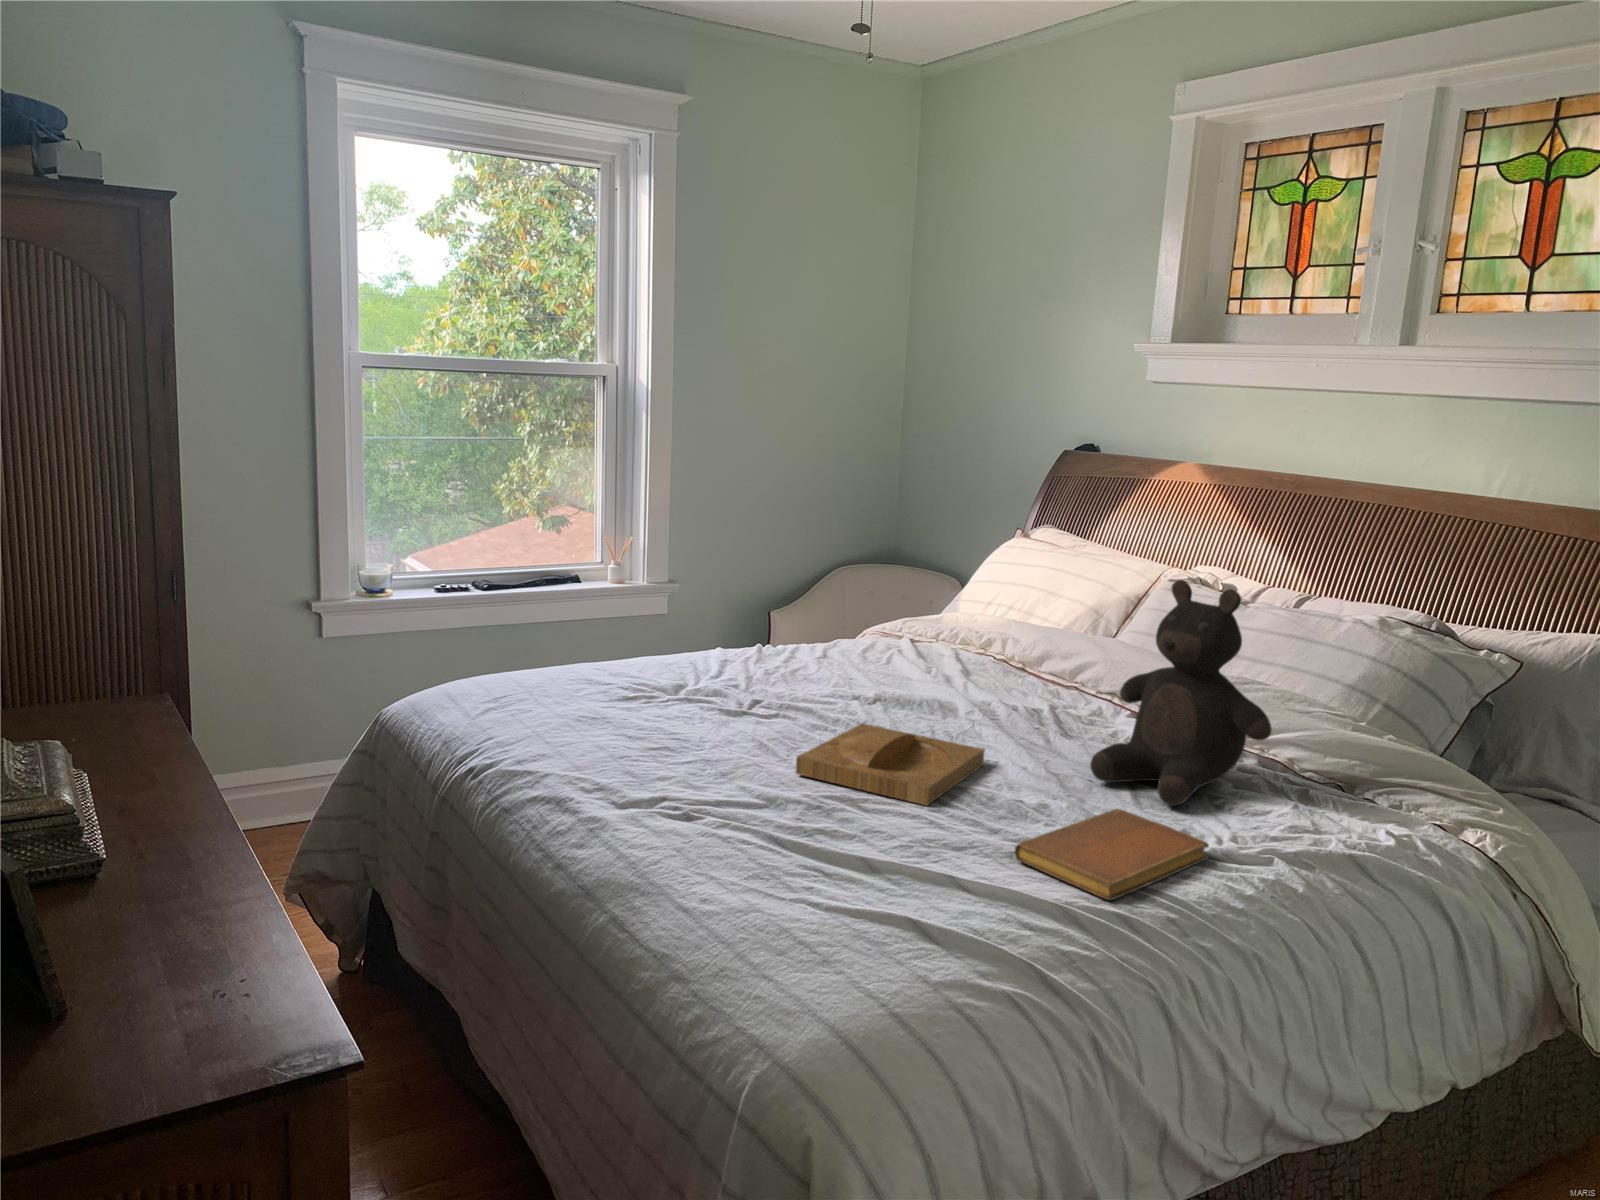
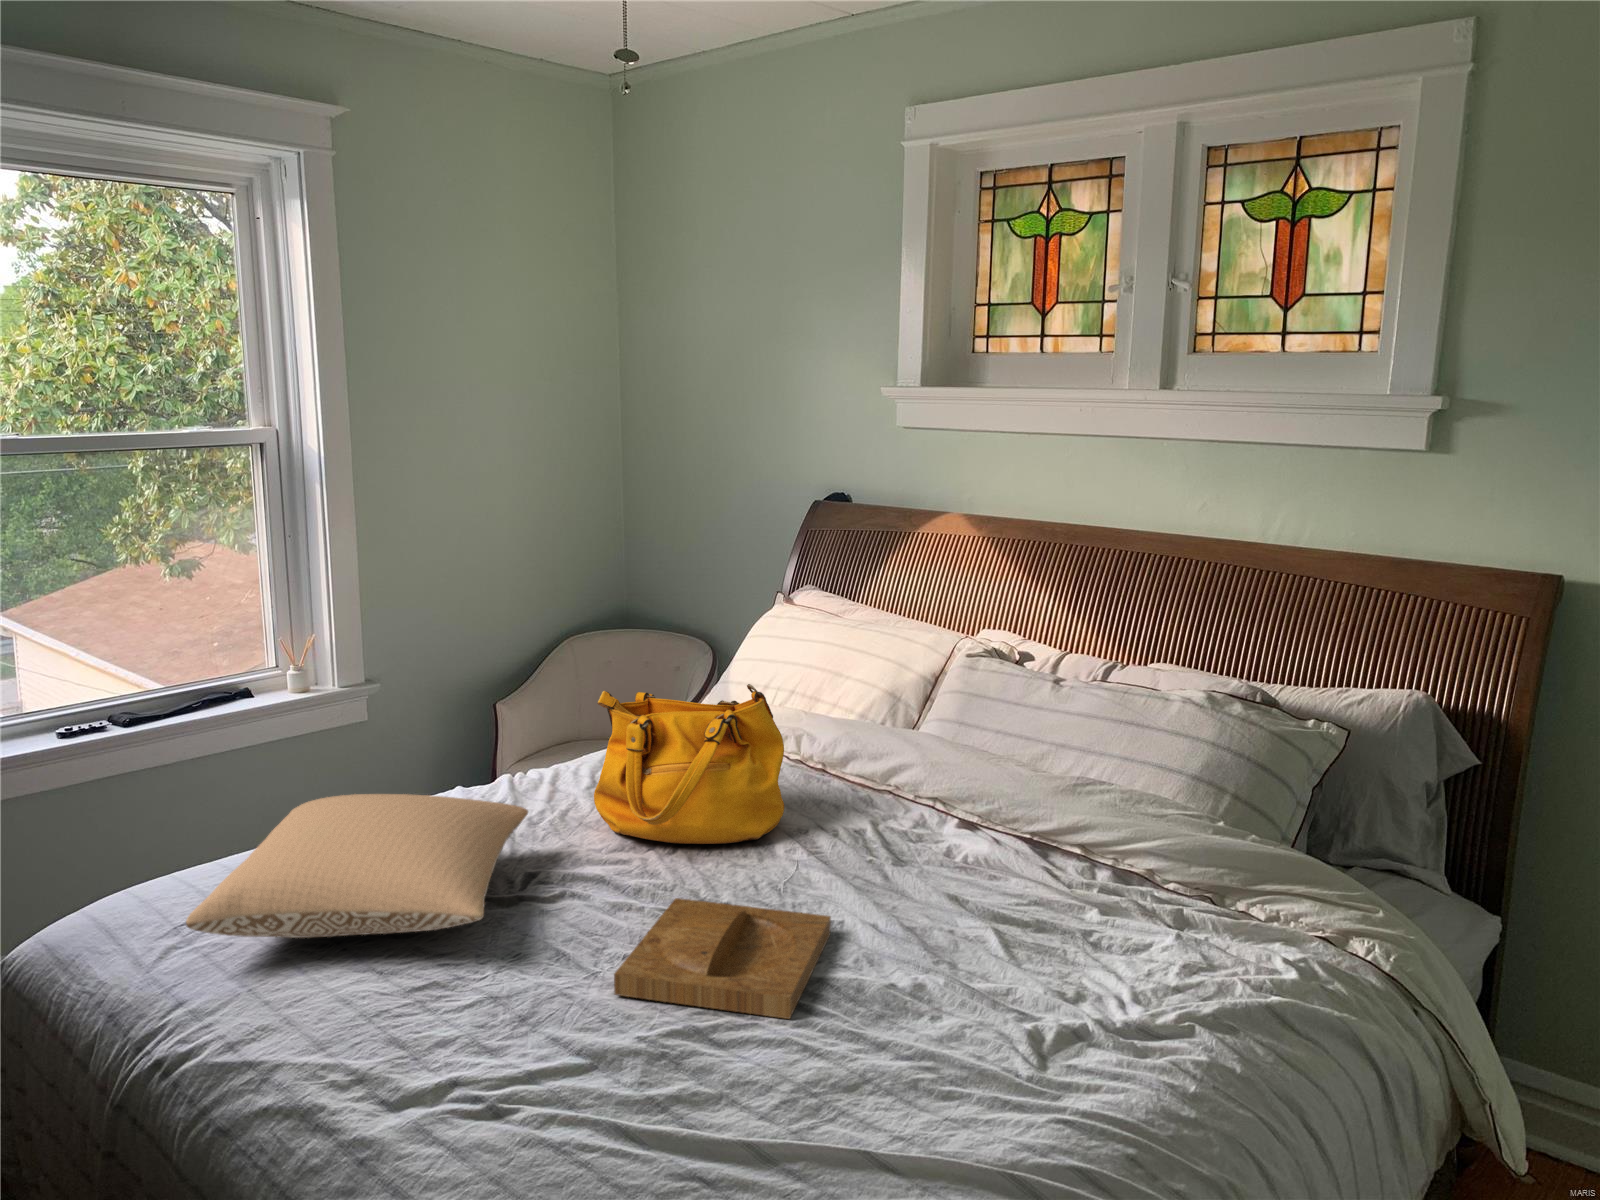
handbag: none [819,568,980,703] -> present [594,684,784,844]
teddy bear: present [1090,580,1272,806] -> none [956,694,1150,965]
pillow: none [499,620,762,715] -> present [186,794,528,938]
notebook: present [1015,809,1209,900] -> none [923,988,1129,1143]

